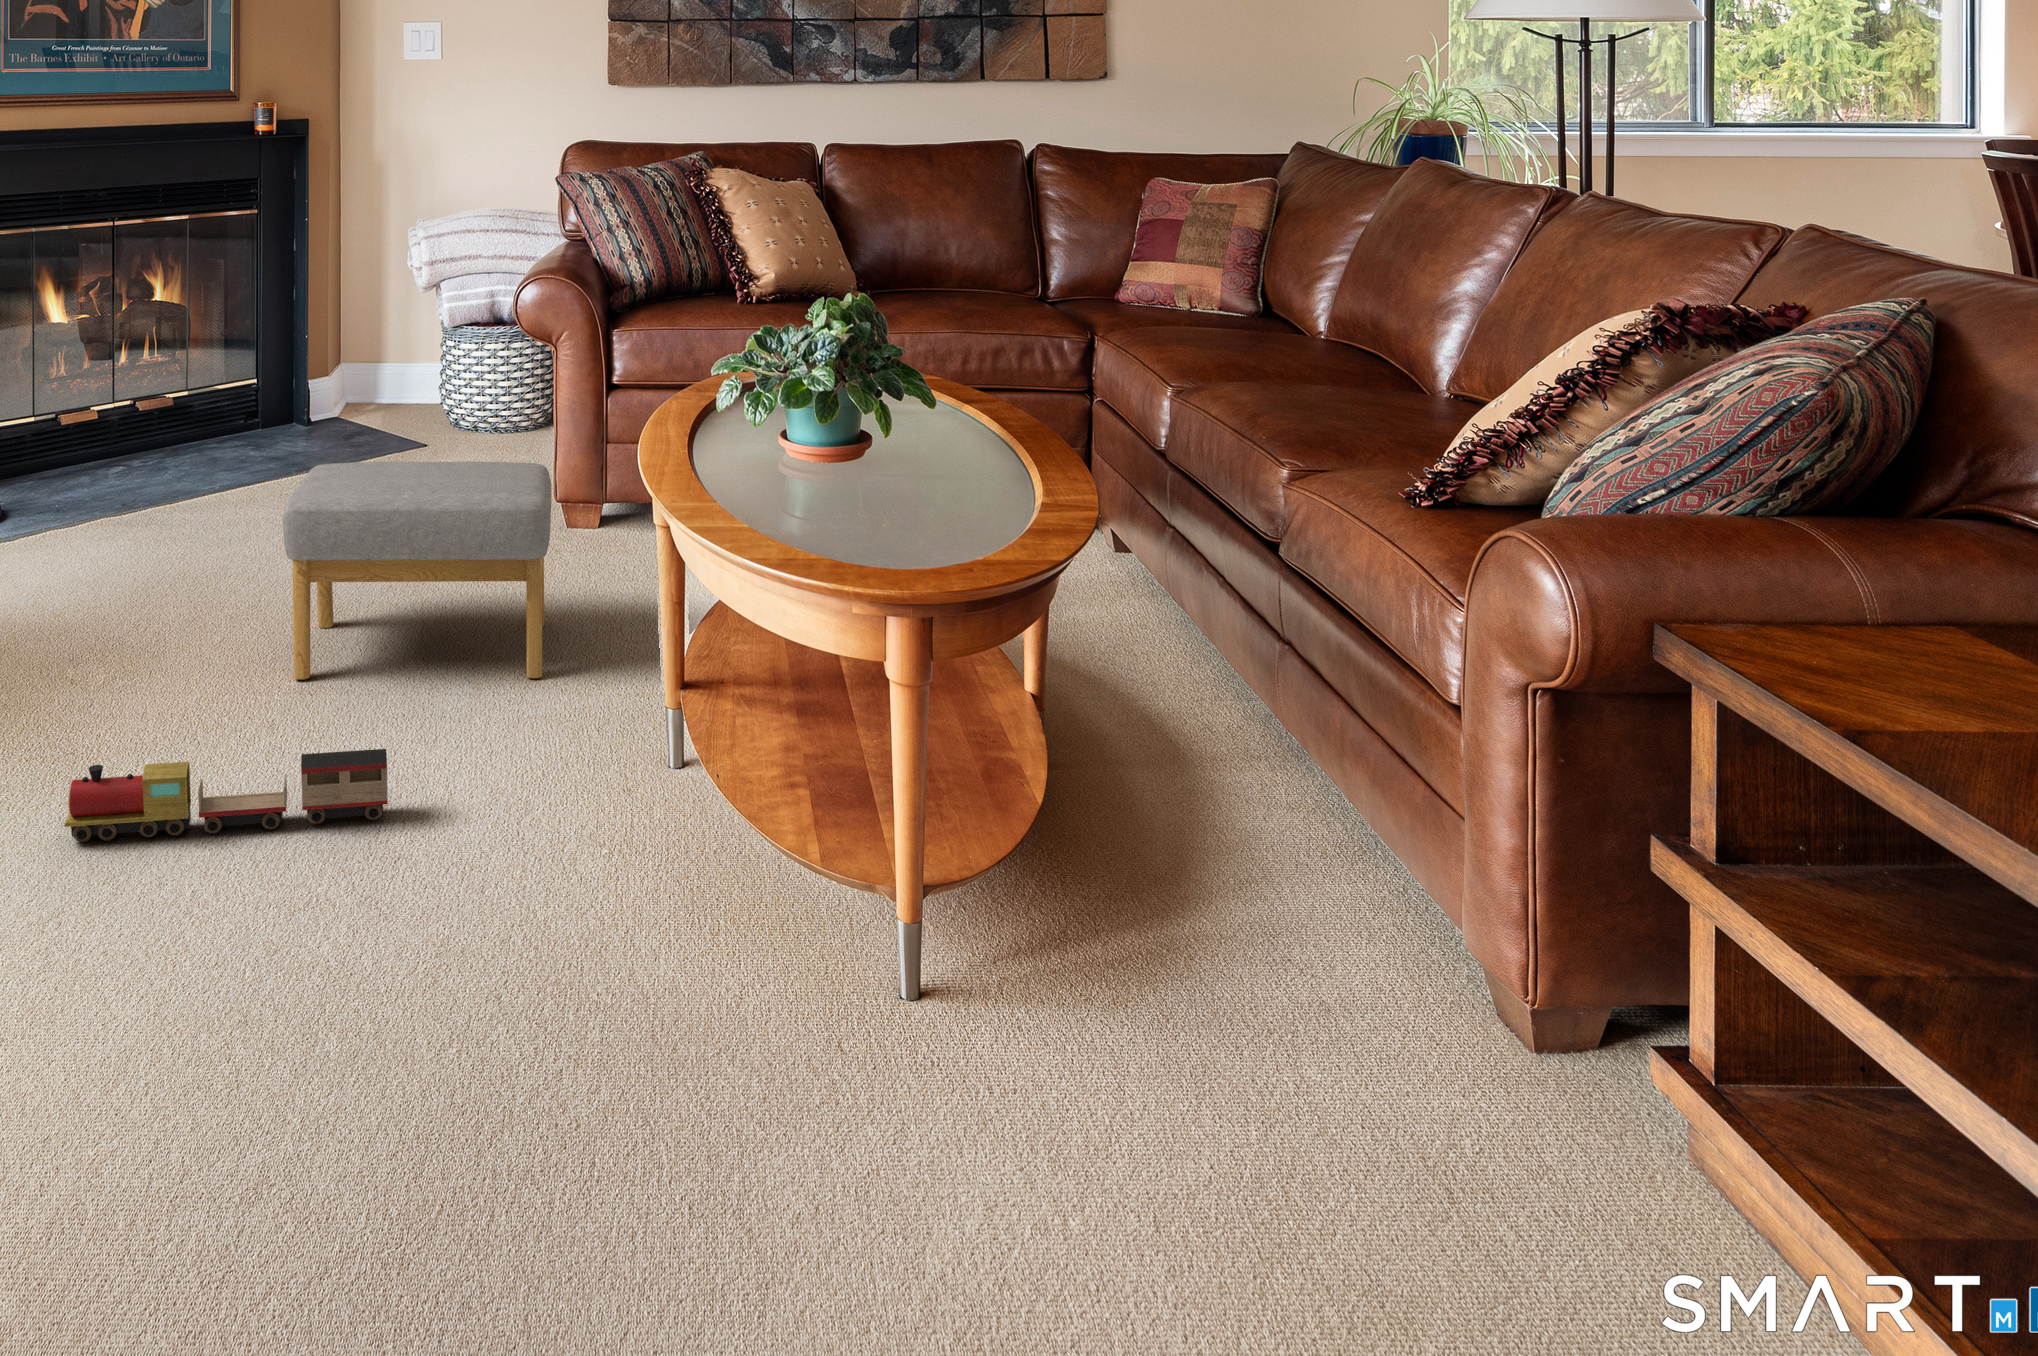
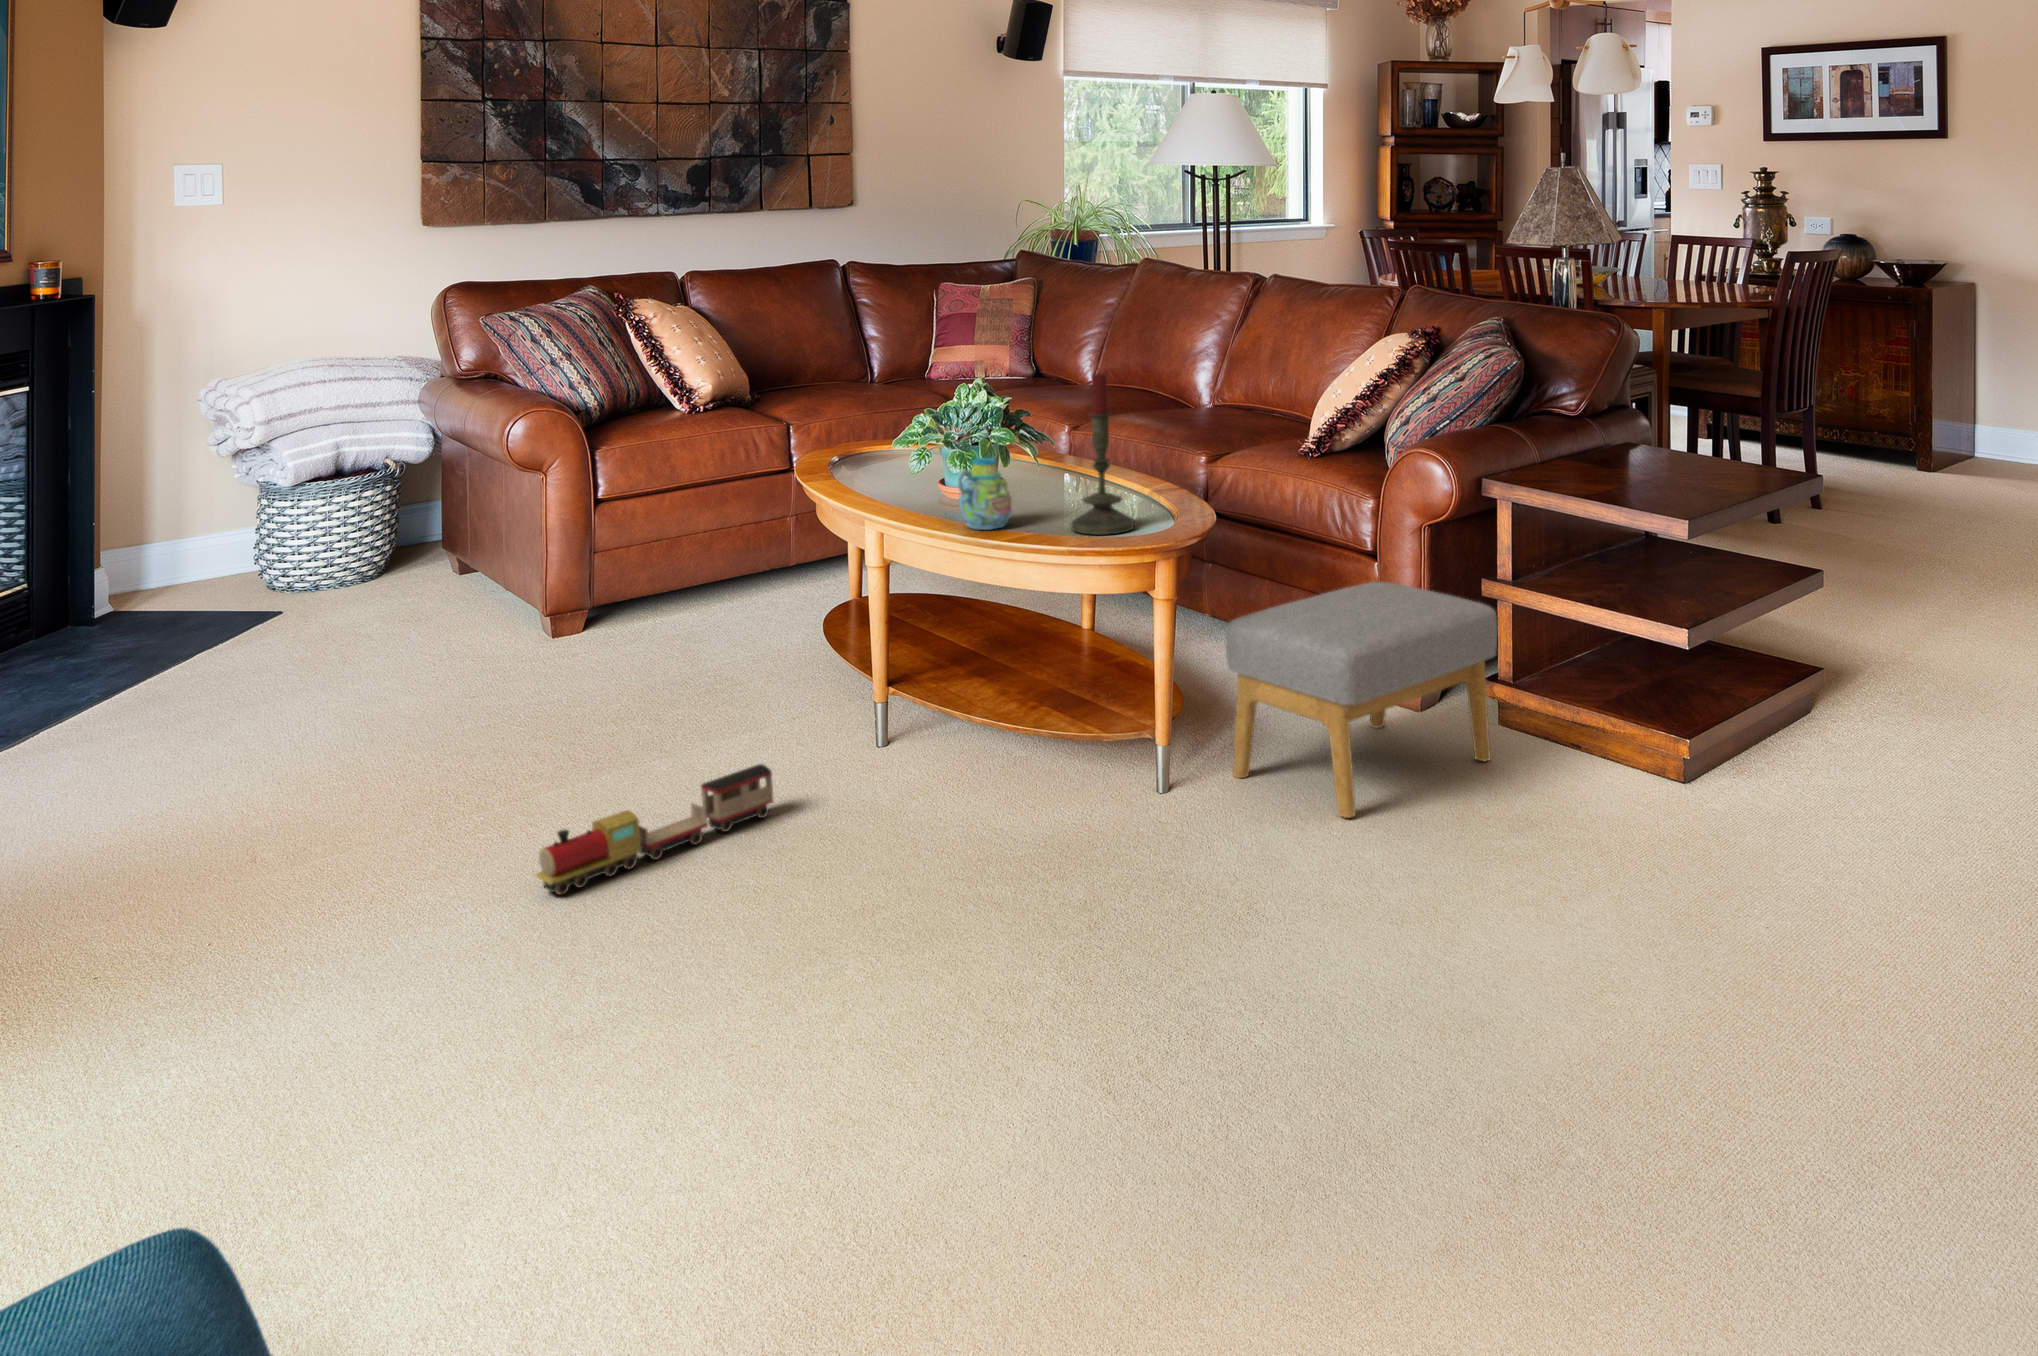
candle: none [855,275,957,542] -> present [1071,373,1134,535]
mug: none [711,394,809,500] -> present [958,458,1012,530]
footstool: present [283,461,551,679] -> present [1226,582,1497,818]

